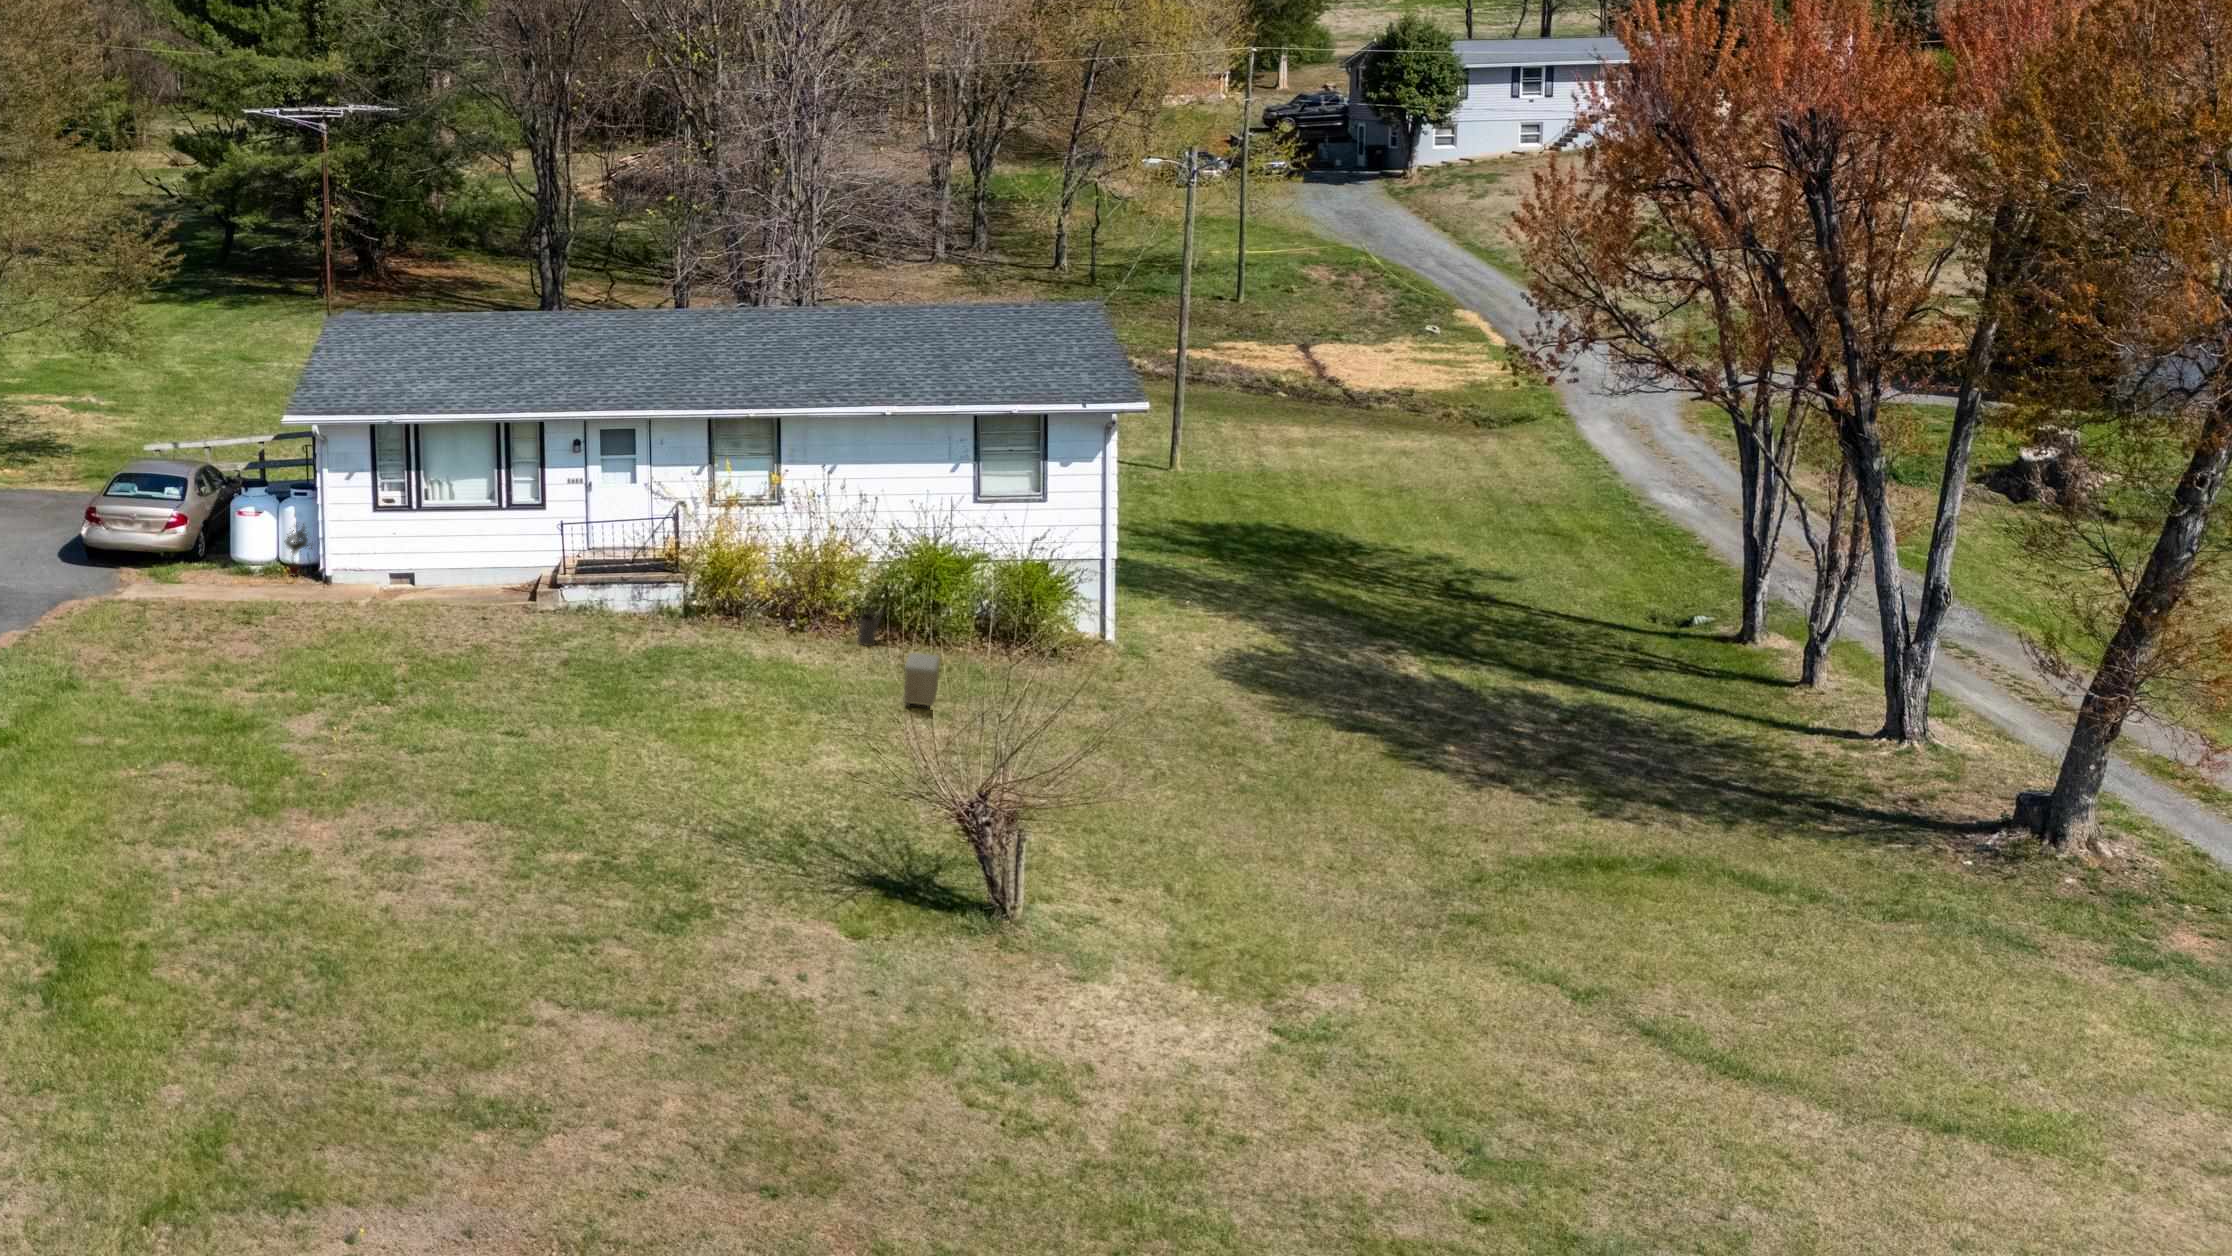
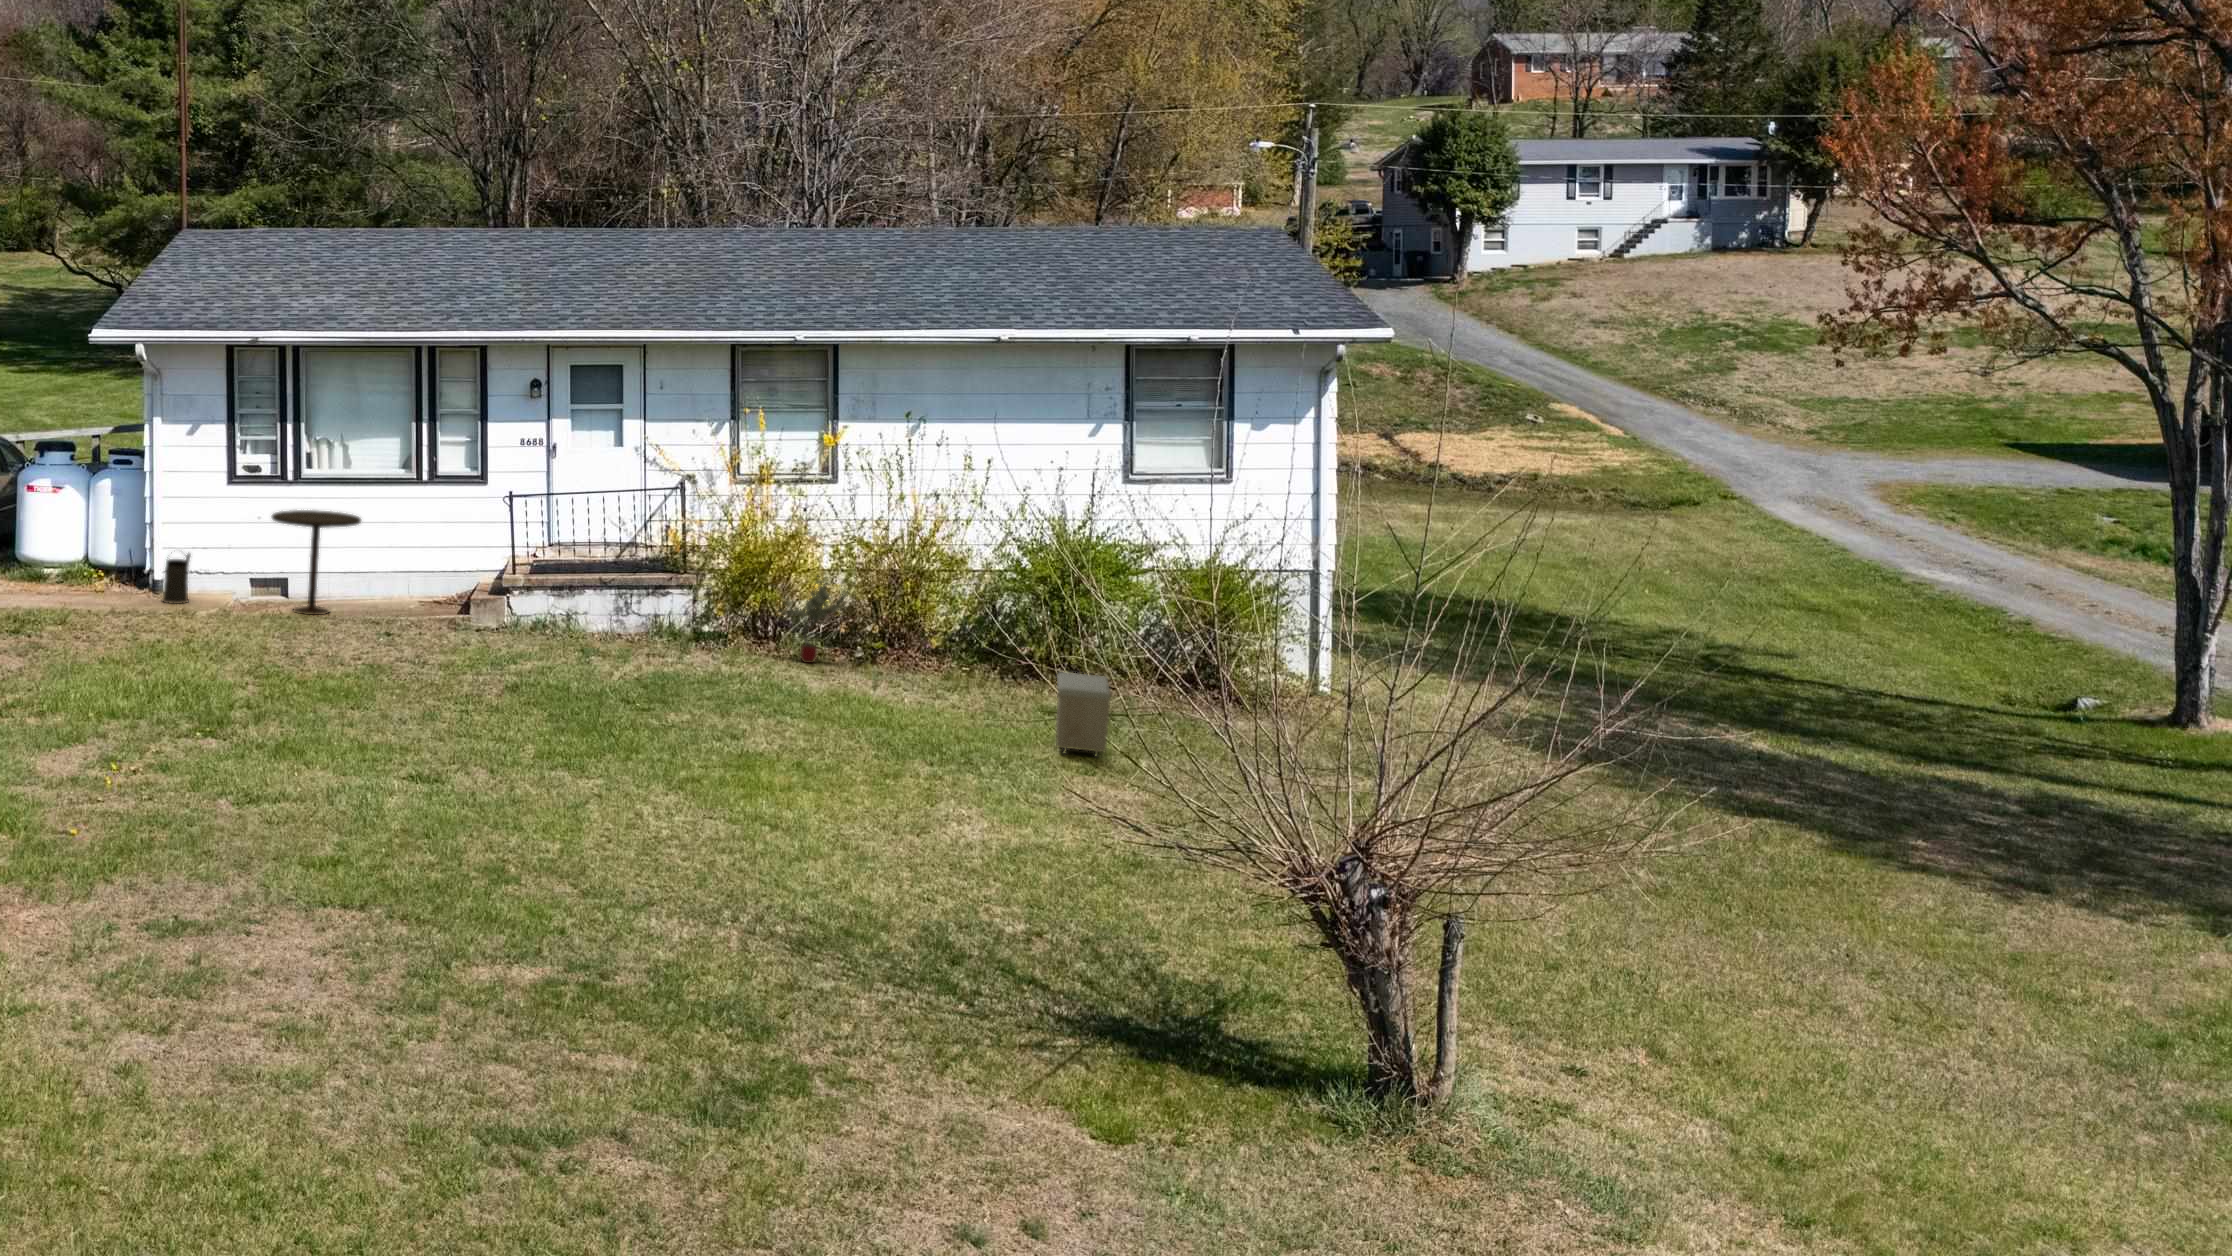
potted tree: present [284,524,312,576] -> present [776,575,849,663]
pedestal table: none [401,528,462,600] -> present [272,510,361,615]
watering can: present [858,611,883,646] -> present [162,554,190,604]

